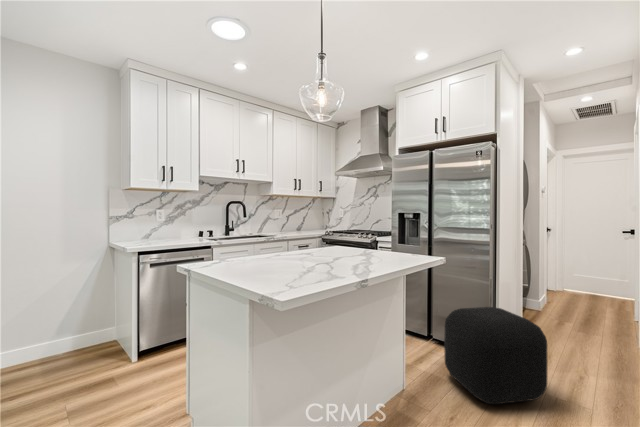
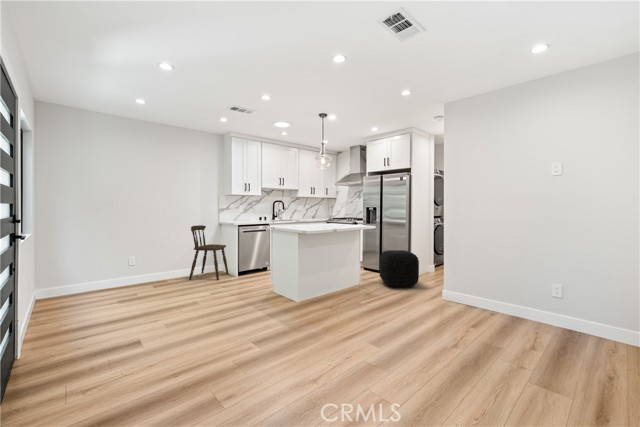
dining chair: none [13,251,123,379] -> present [189,225,228,280]

